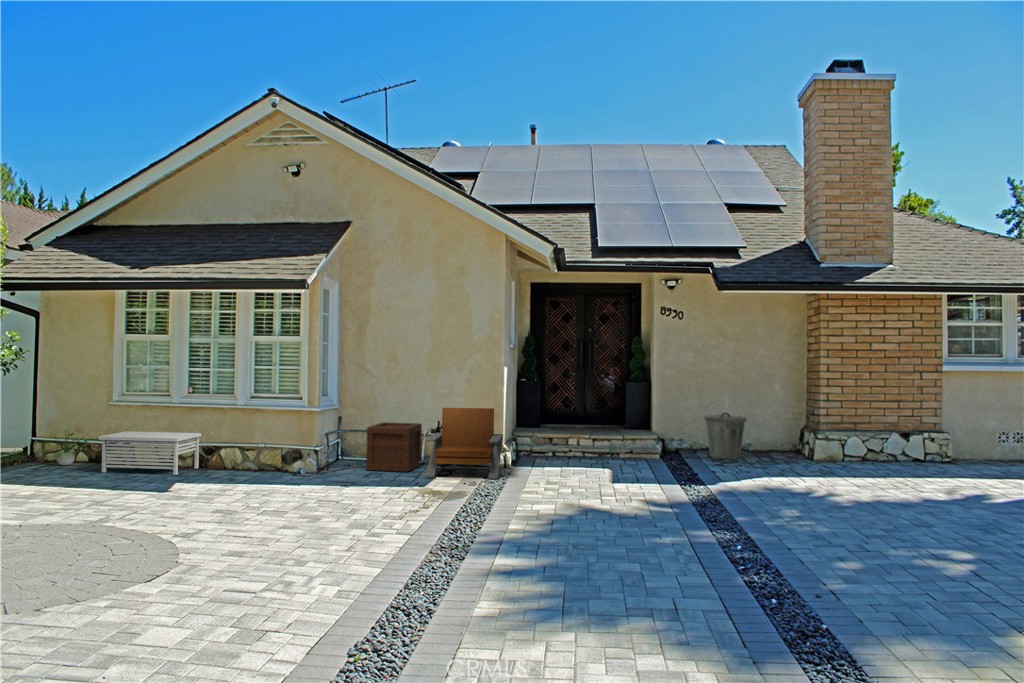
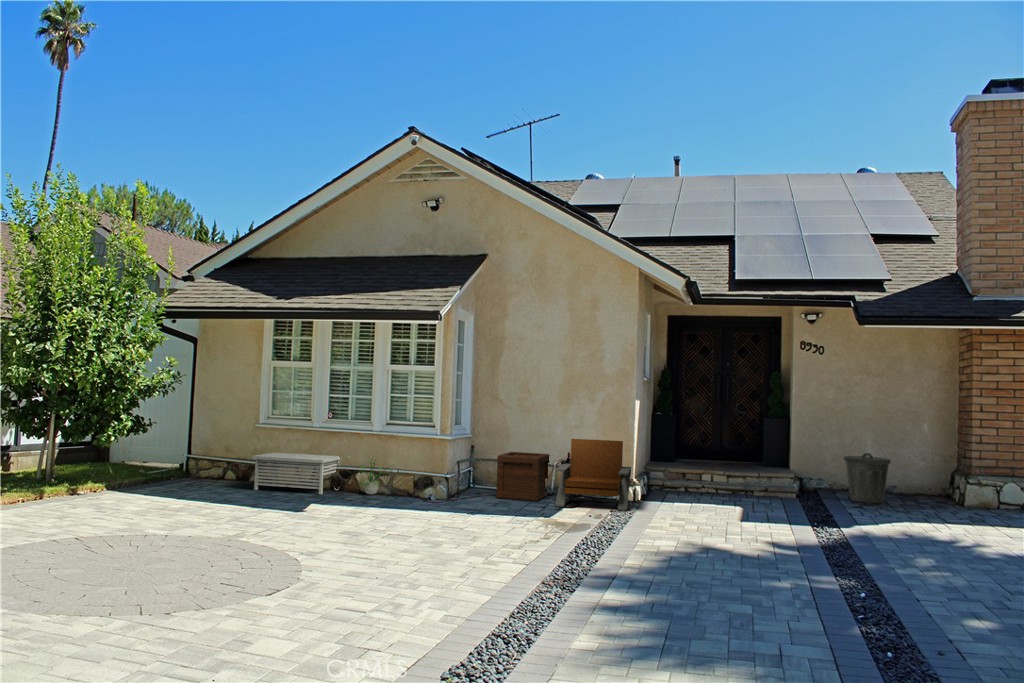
potted plant: present [54,431,89,465] -> present [361,460,388,495]

